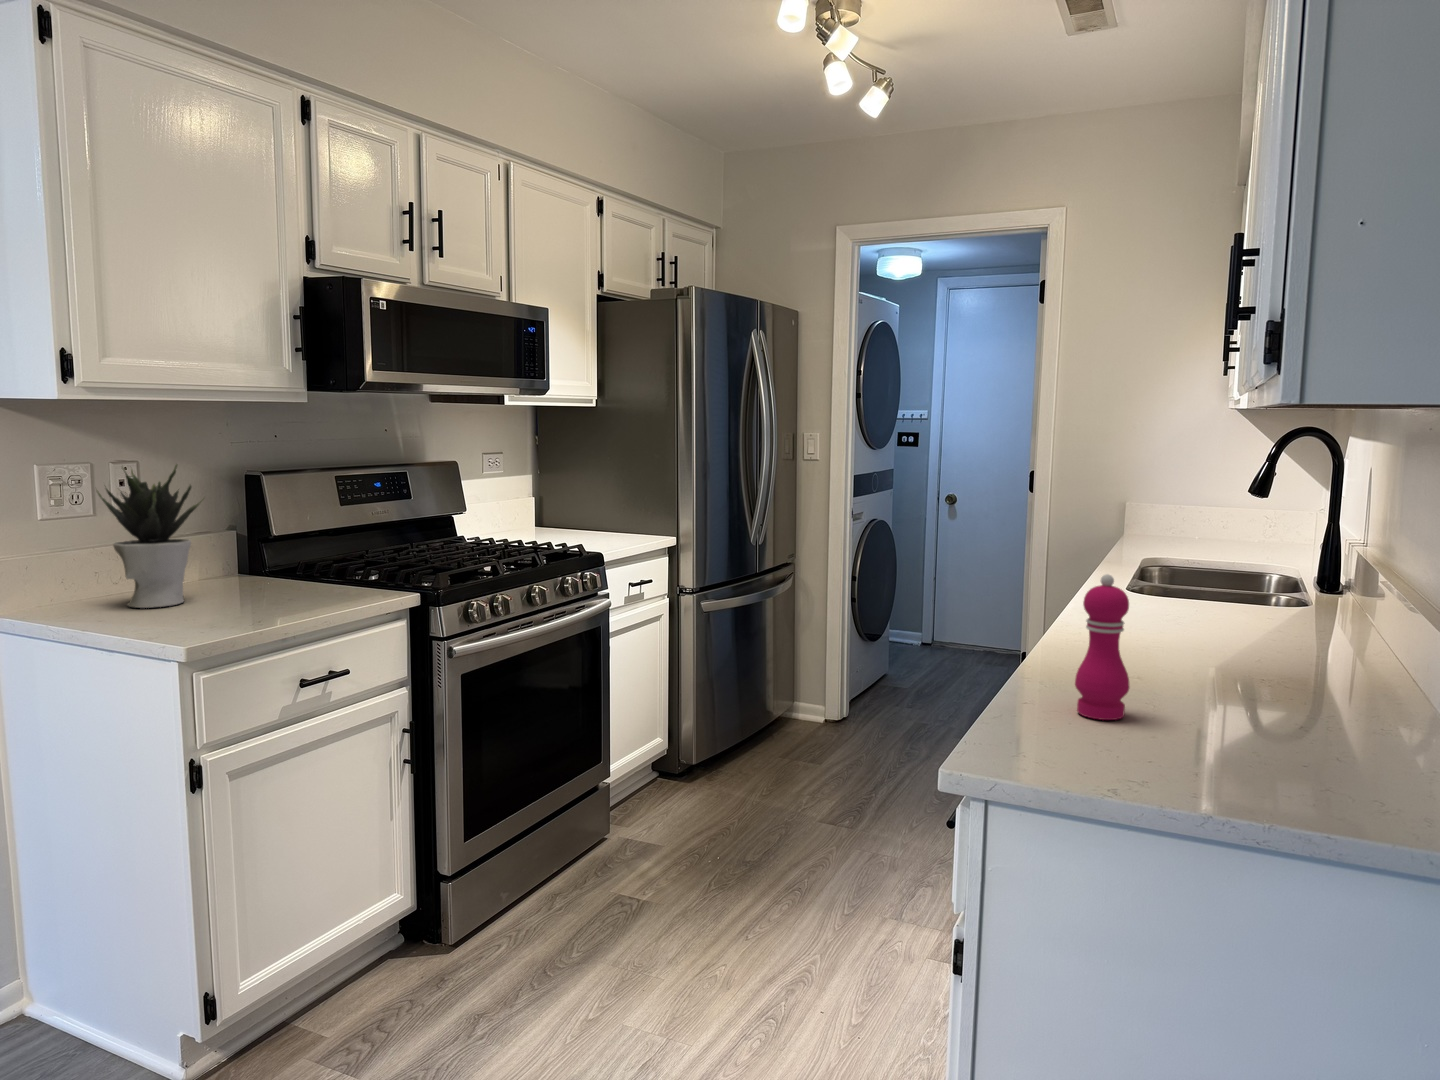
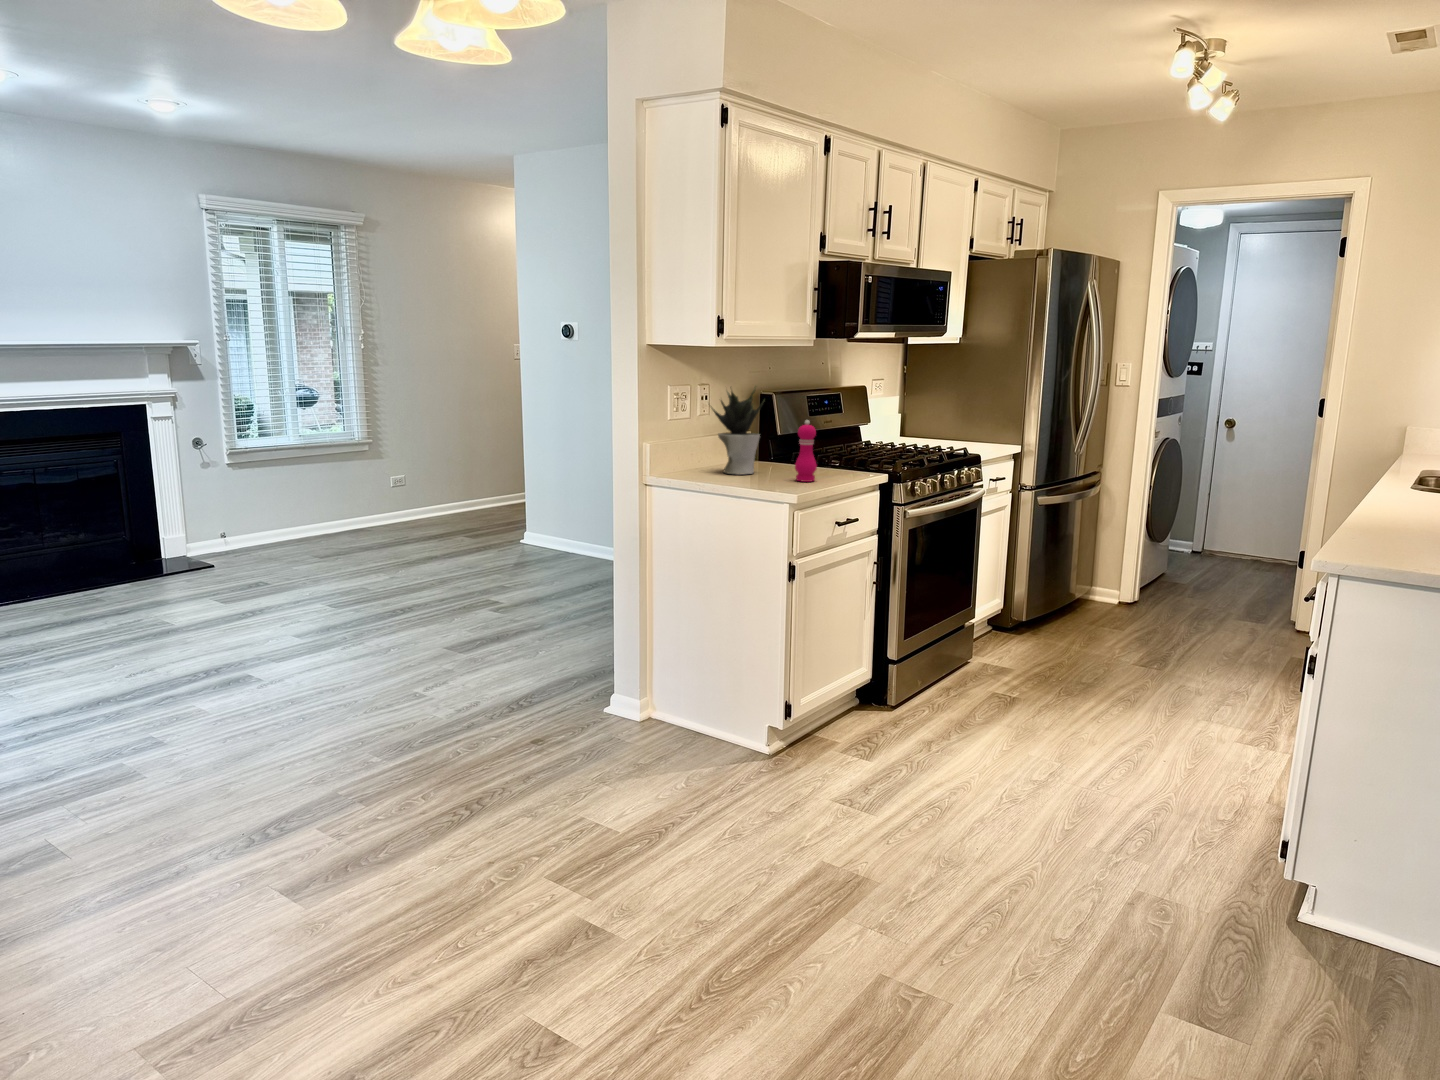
pepper mill: present [1075,574,1129,720] -> present [795,420,817,482]

